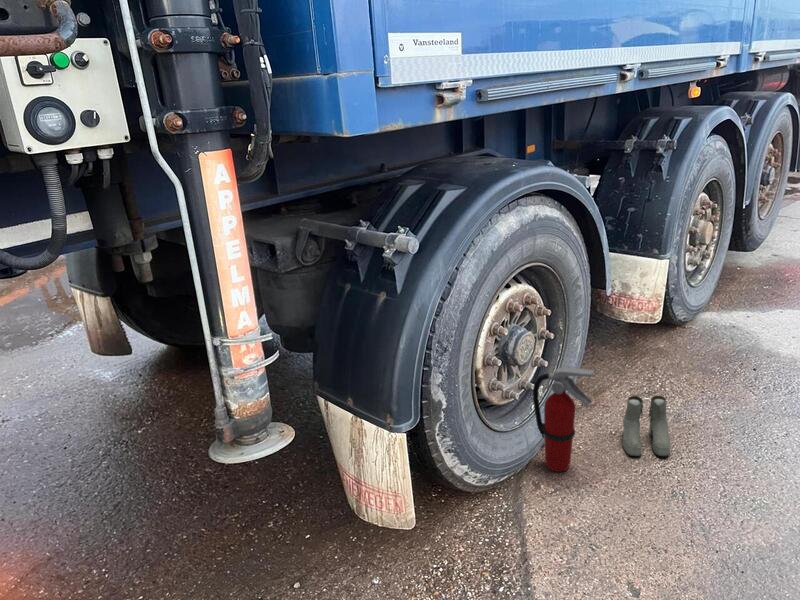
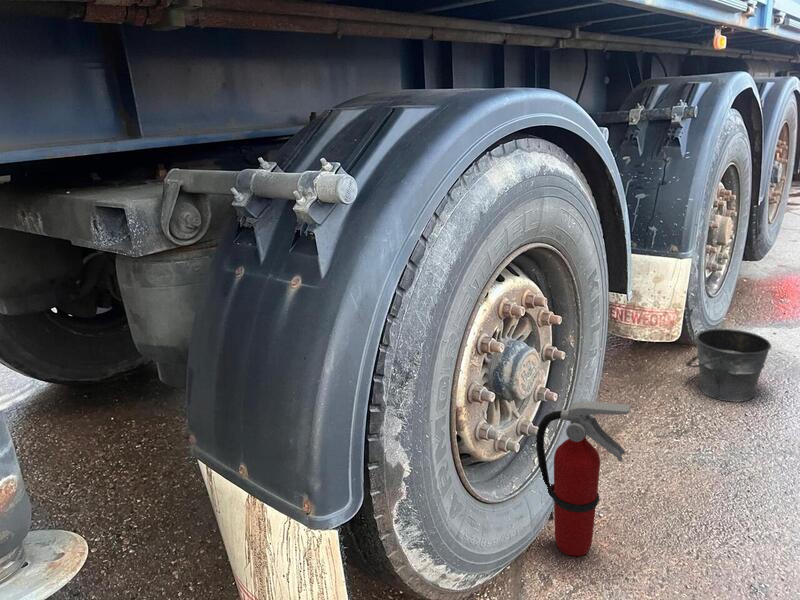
bucket: none [667,314,731,371] -> present [686,329,771,402]
boots: present [622,396,670,456] -> none [656,438,729,528]

